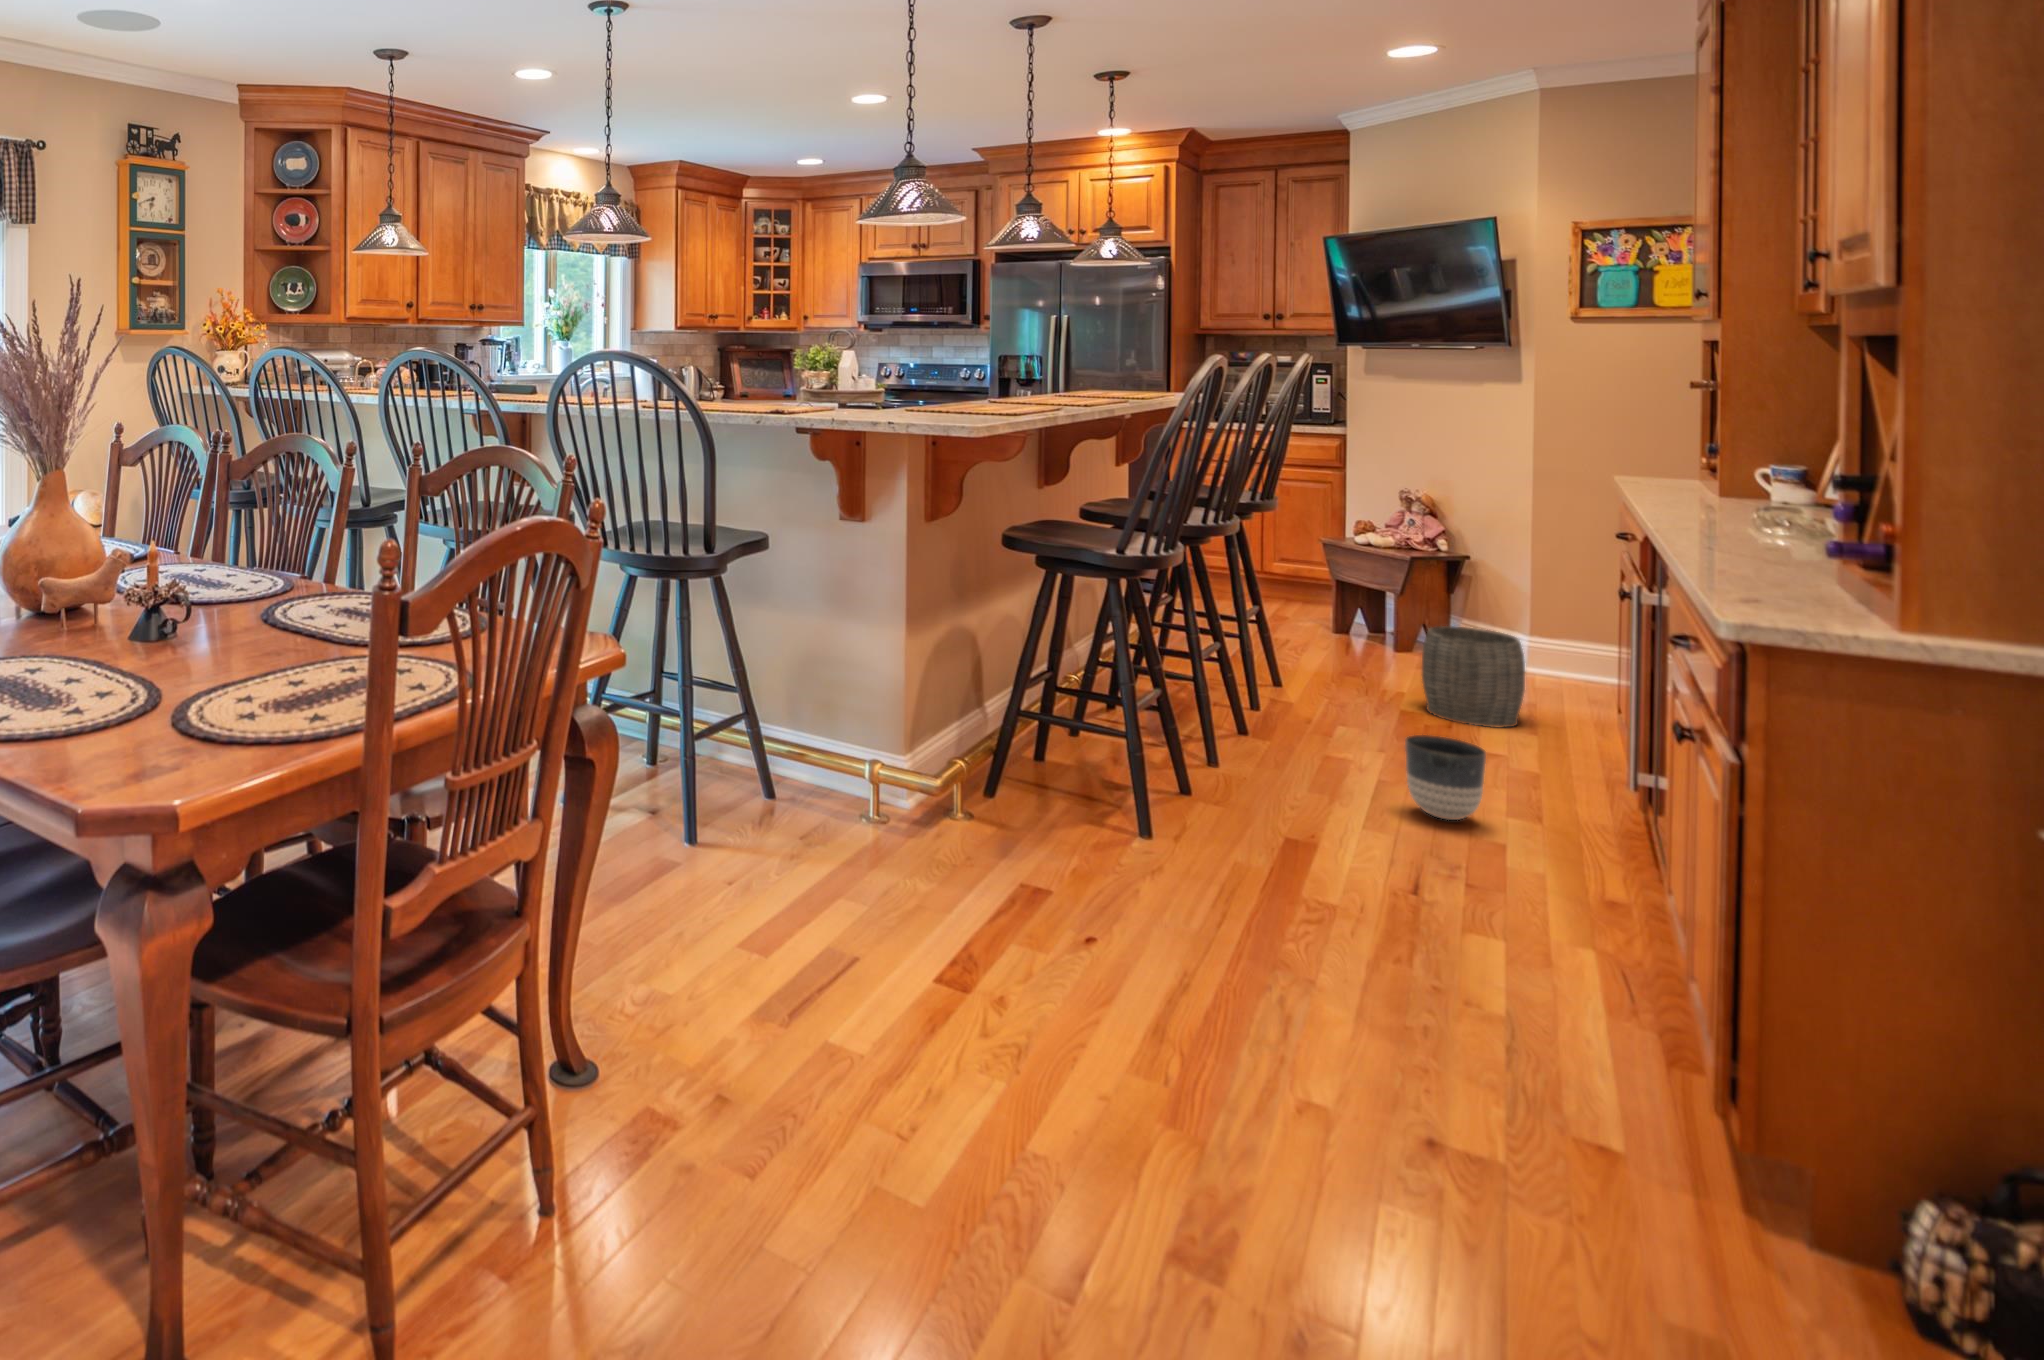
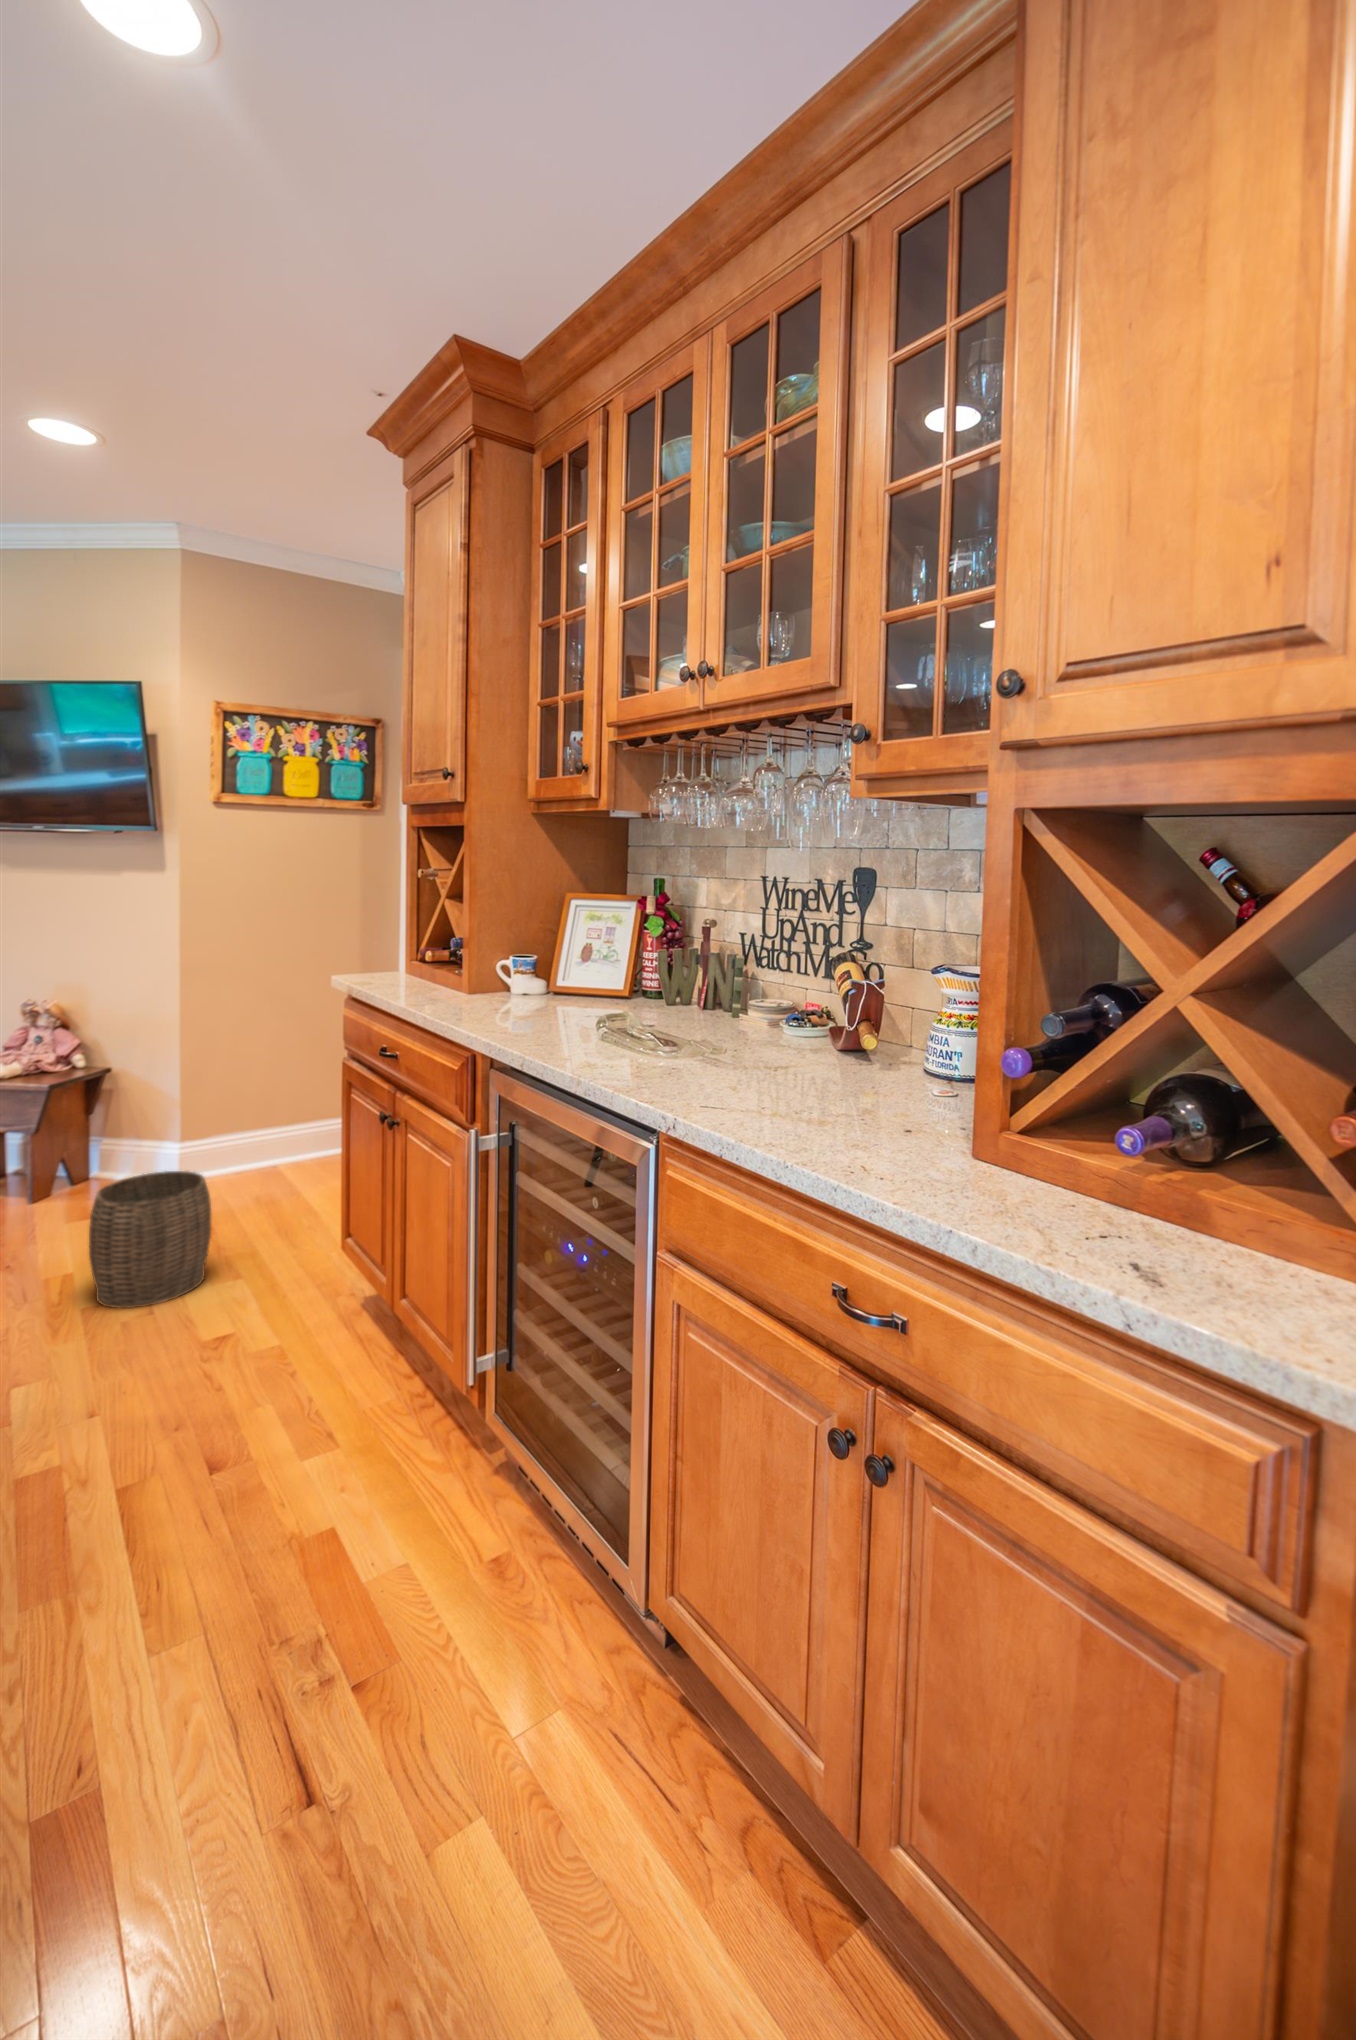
planter: present [1405,735,1486,820] -> none [145,1423,264,1579]

